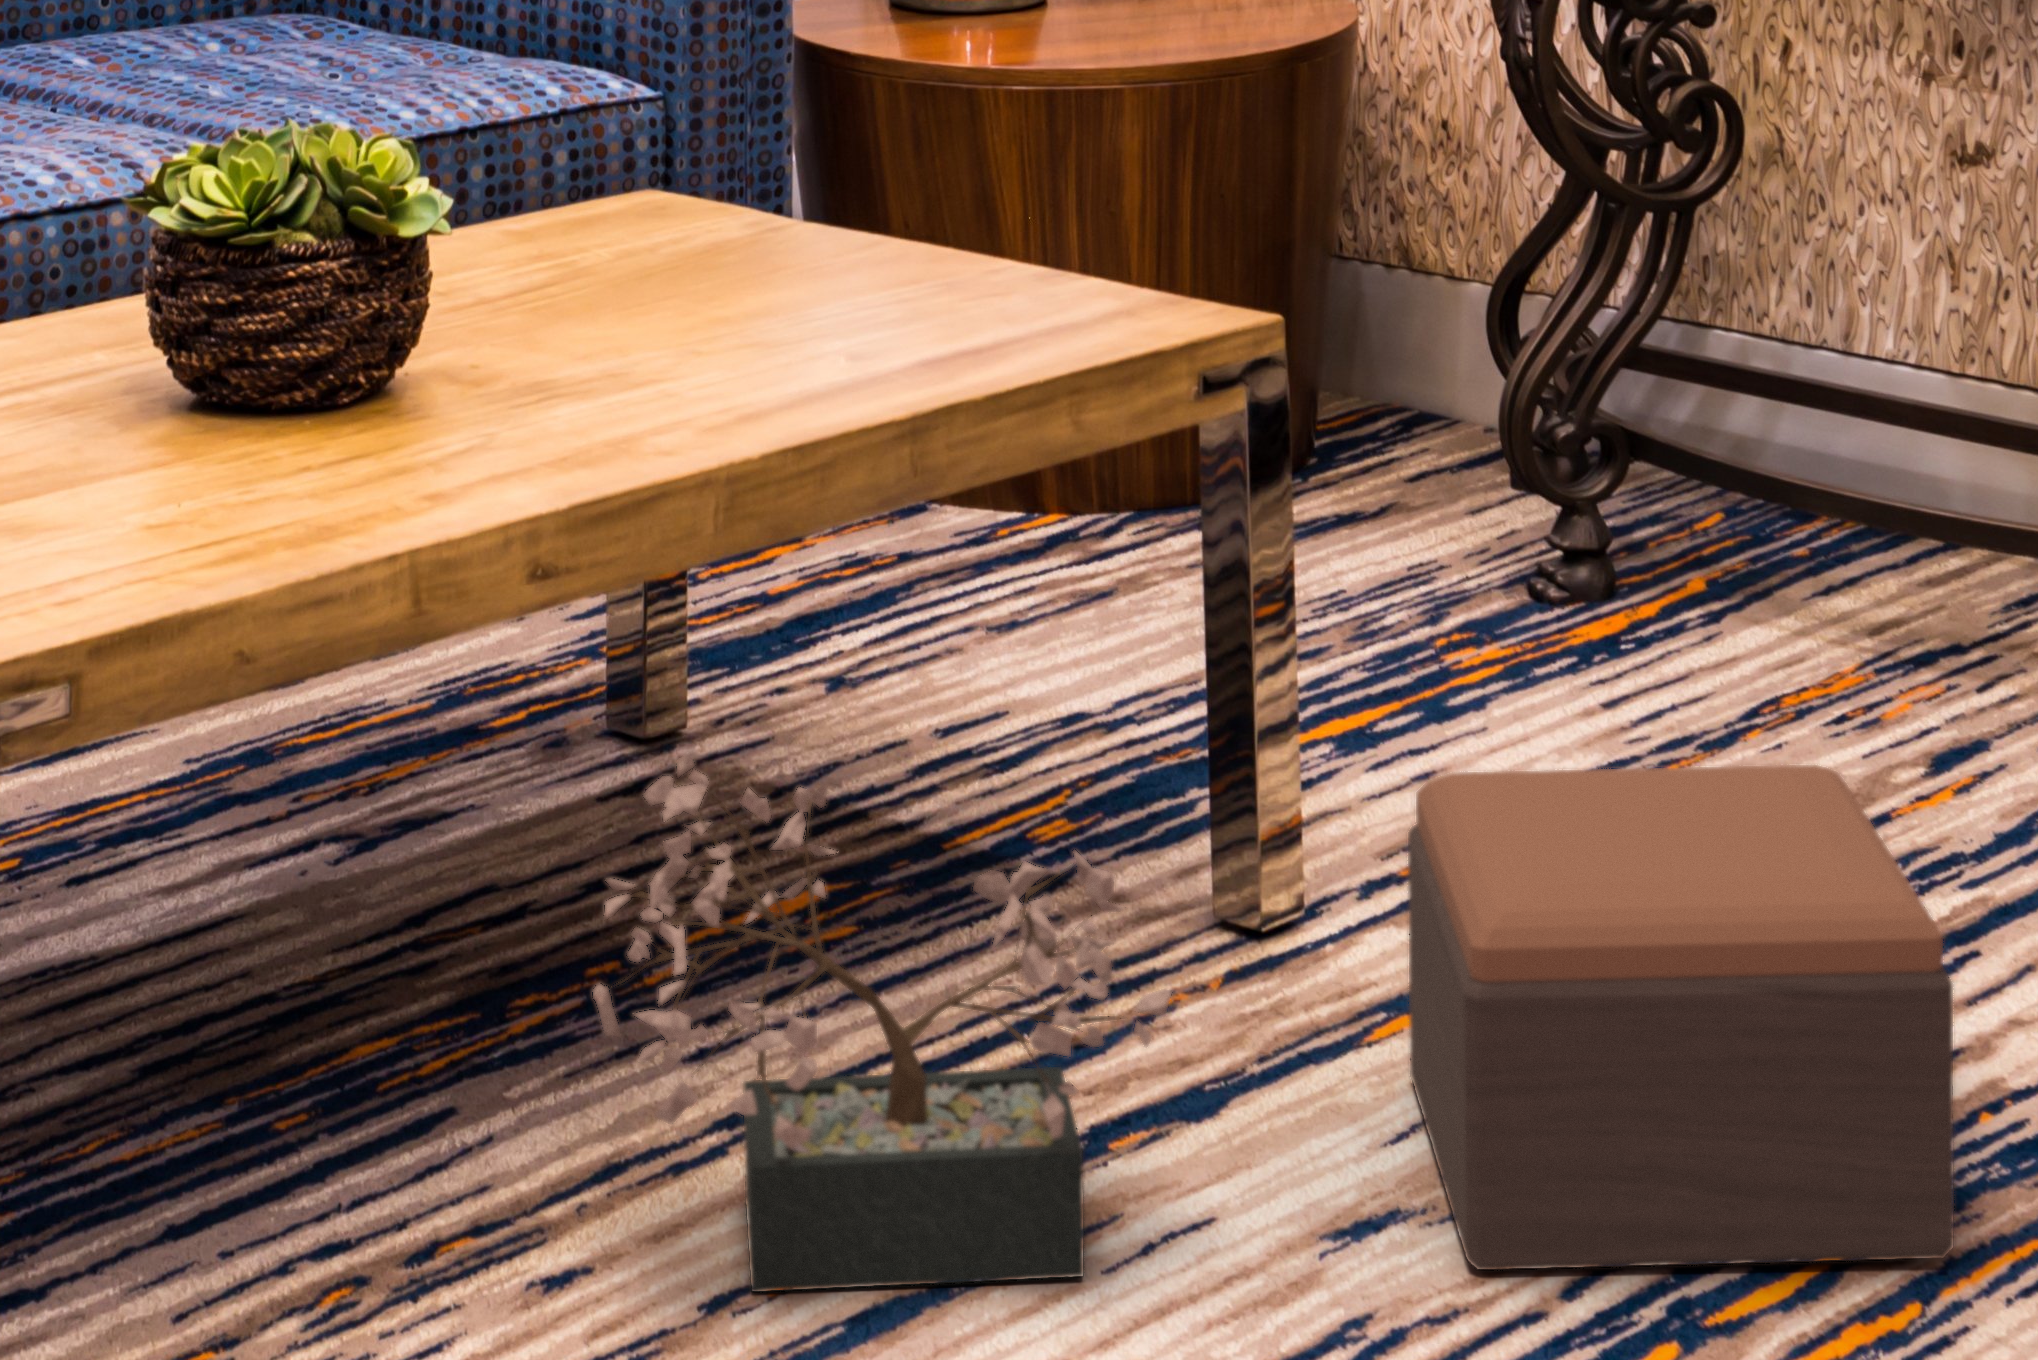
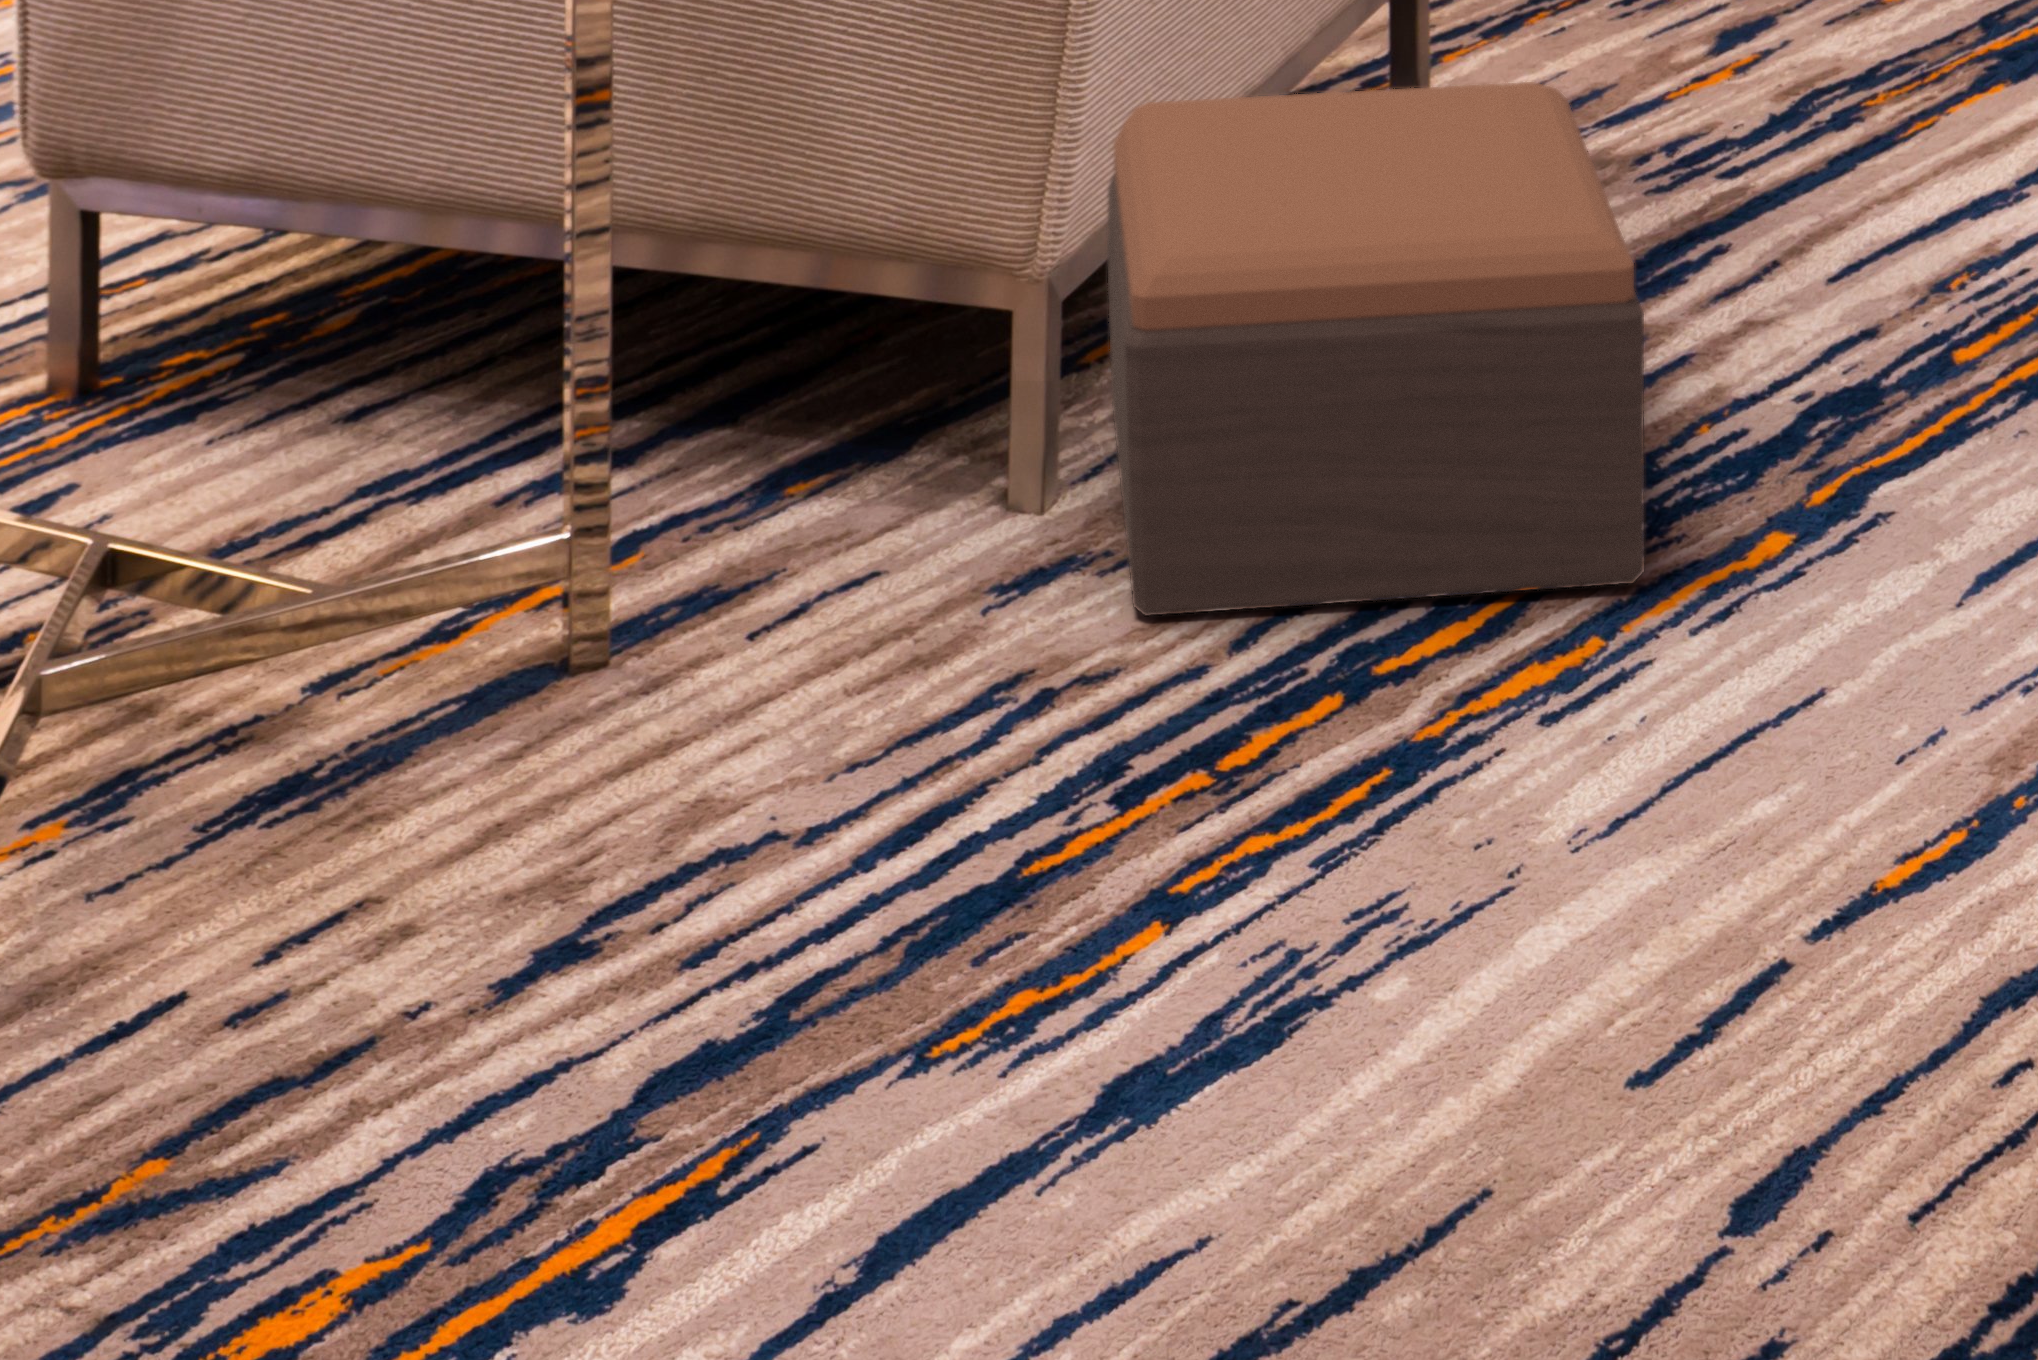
decorative plant: present [593,754,1171,1292] -> none [185,117,819,672]

